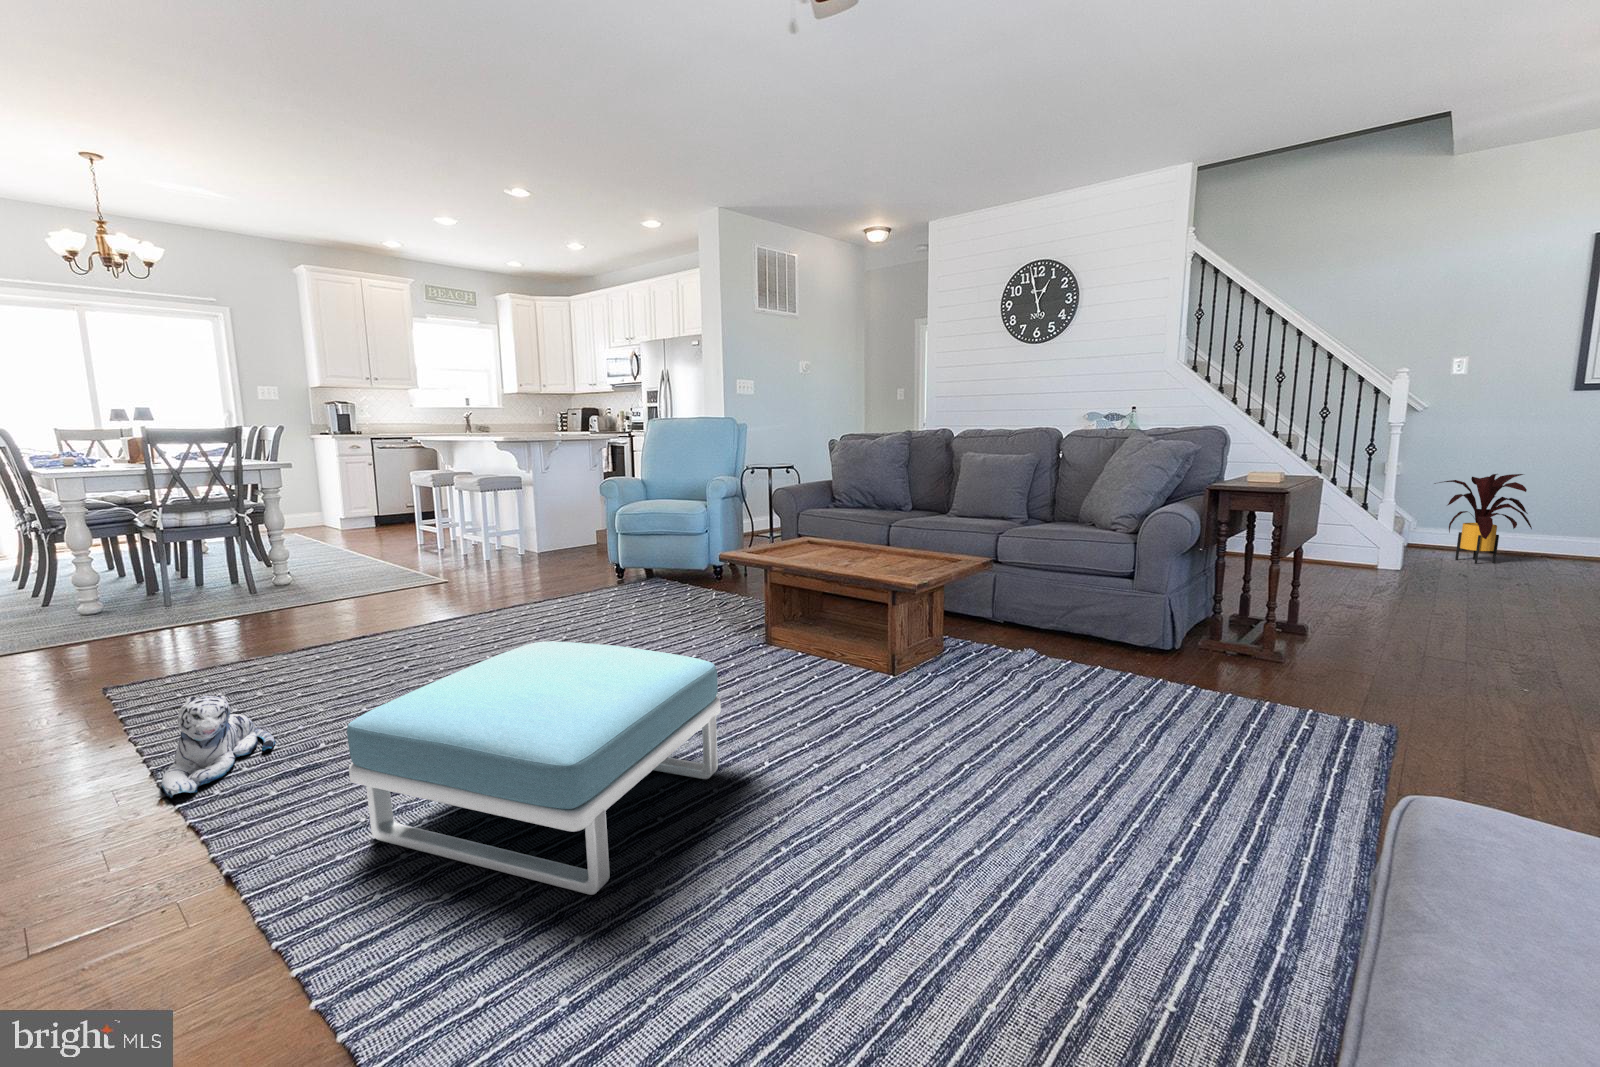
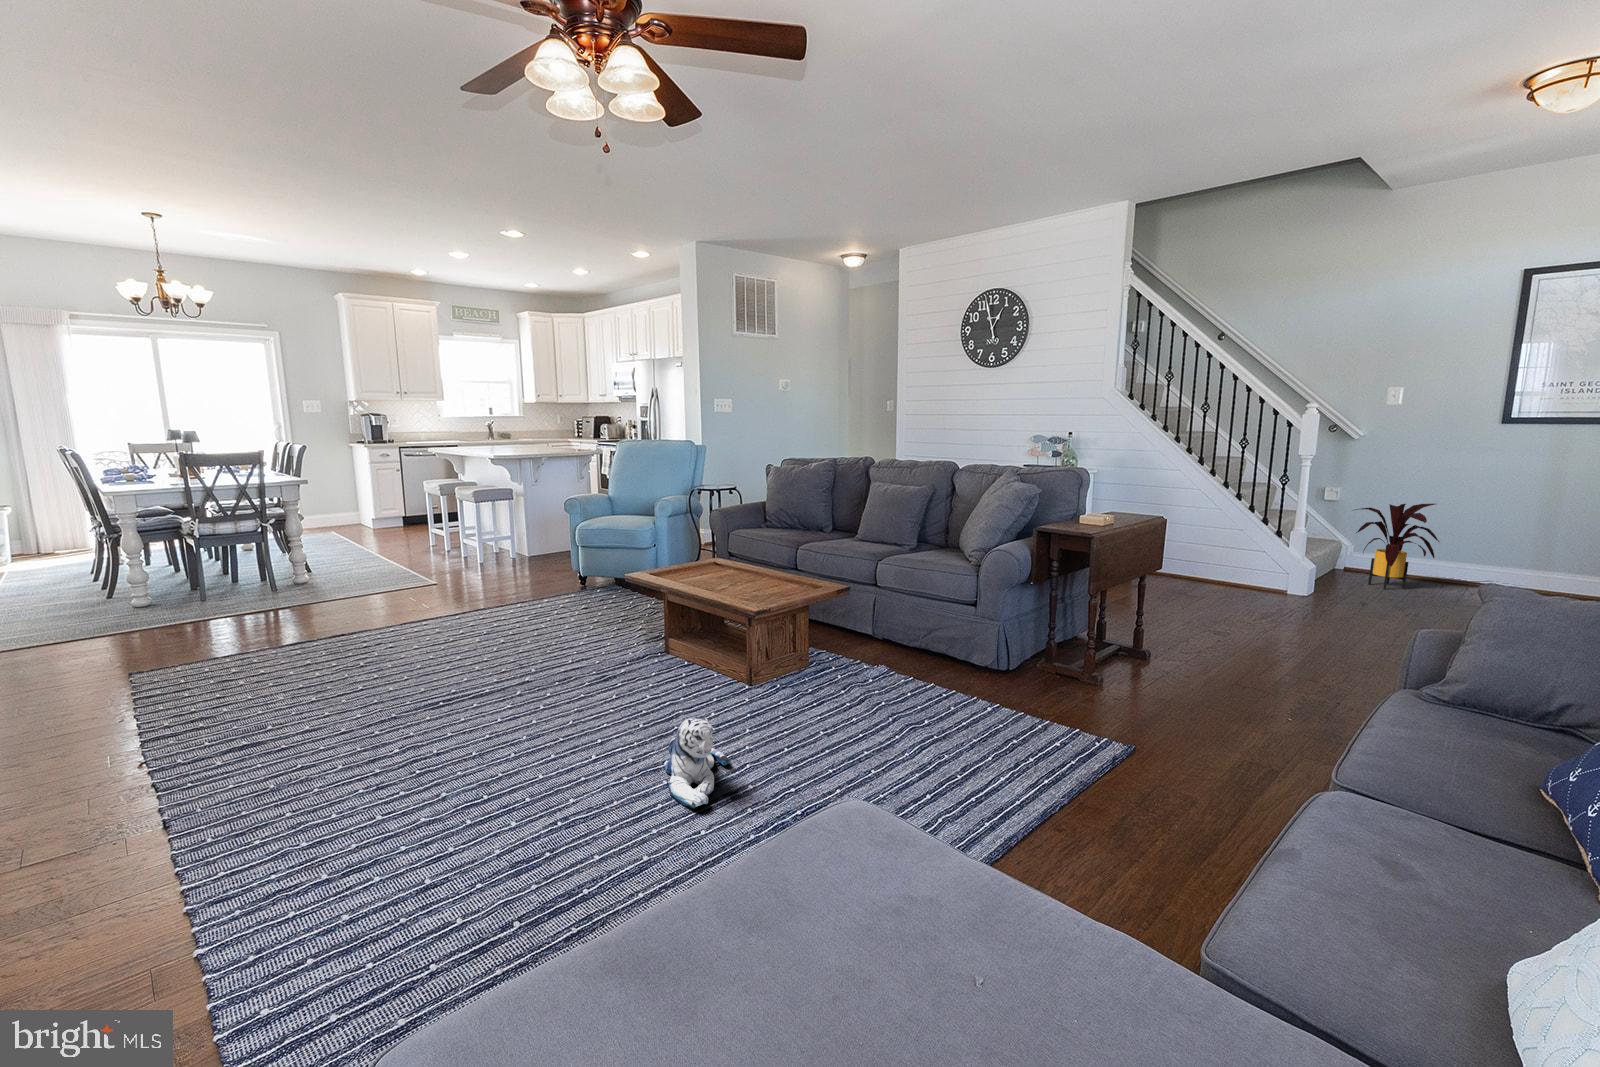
footstool: present [347,641,721,895] -> none [249,652,556,850]
plush toy: present [162,695,275,798] -> present [664,718,729,808]

